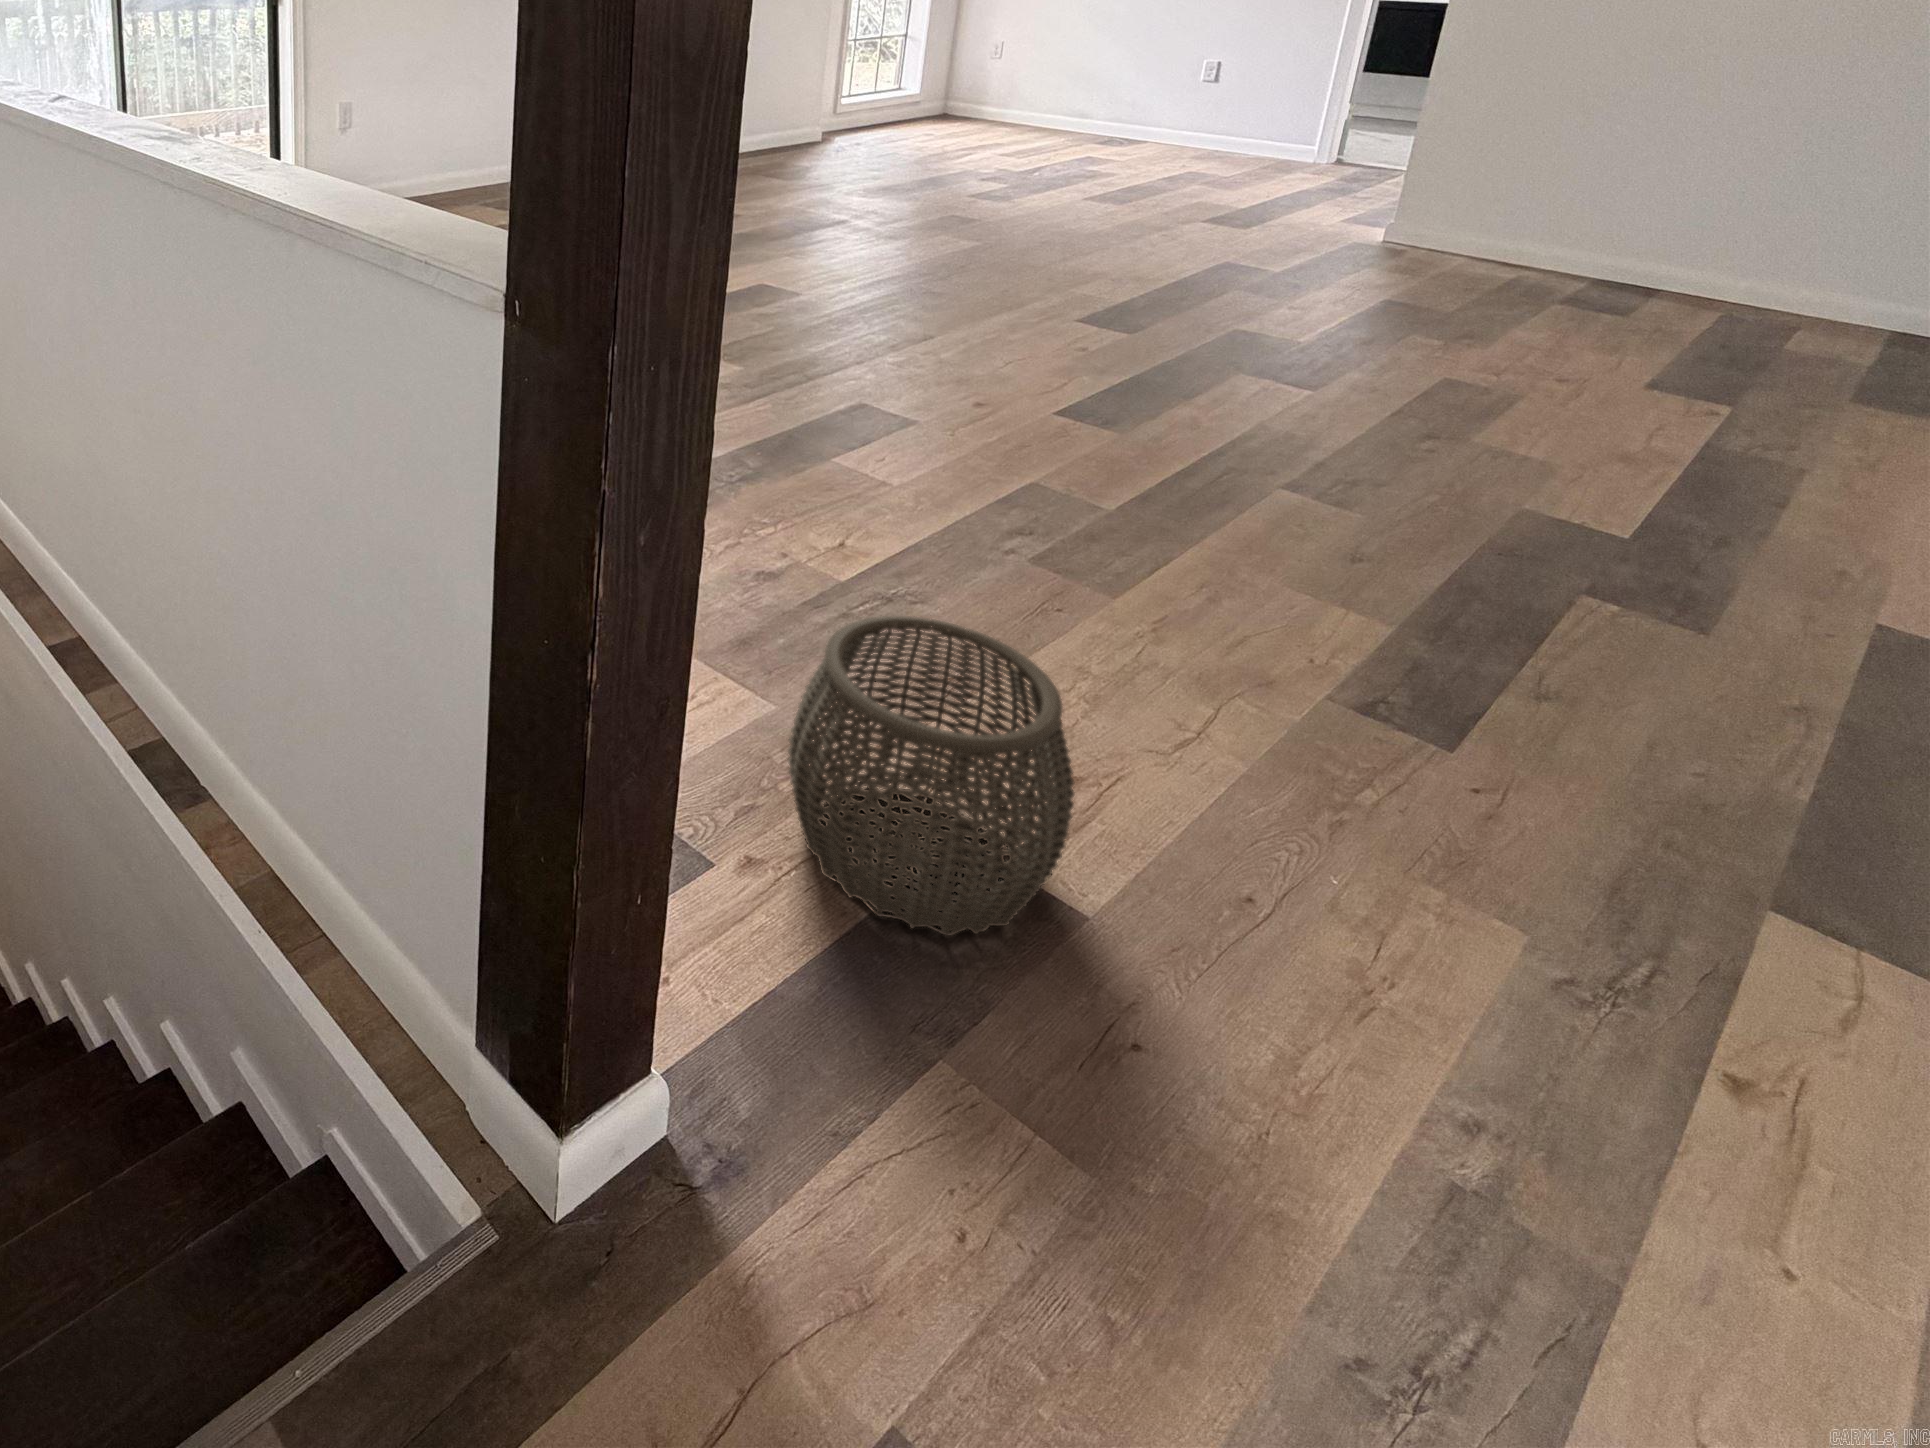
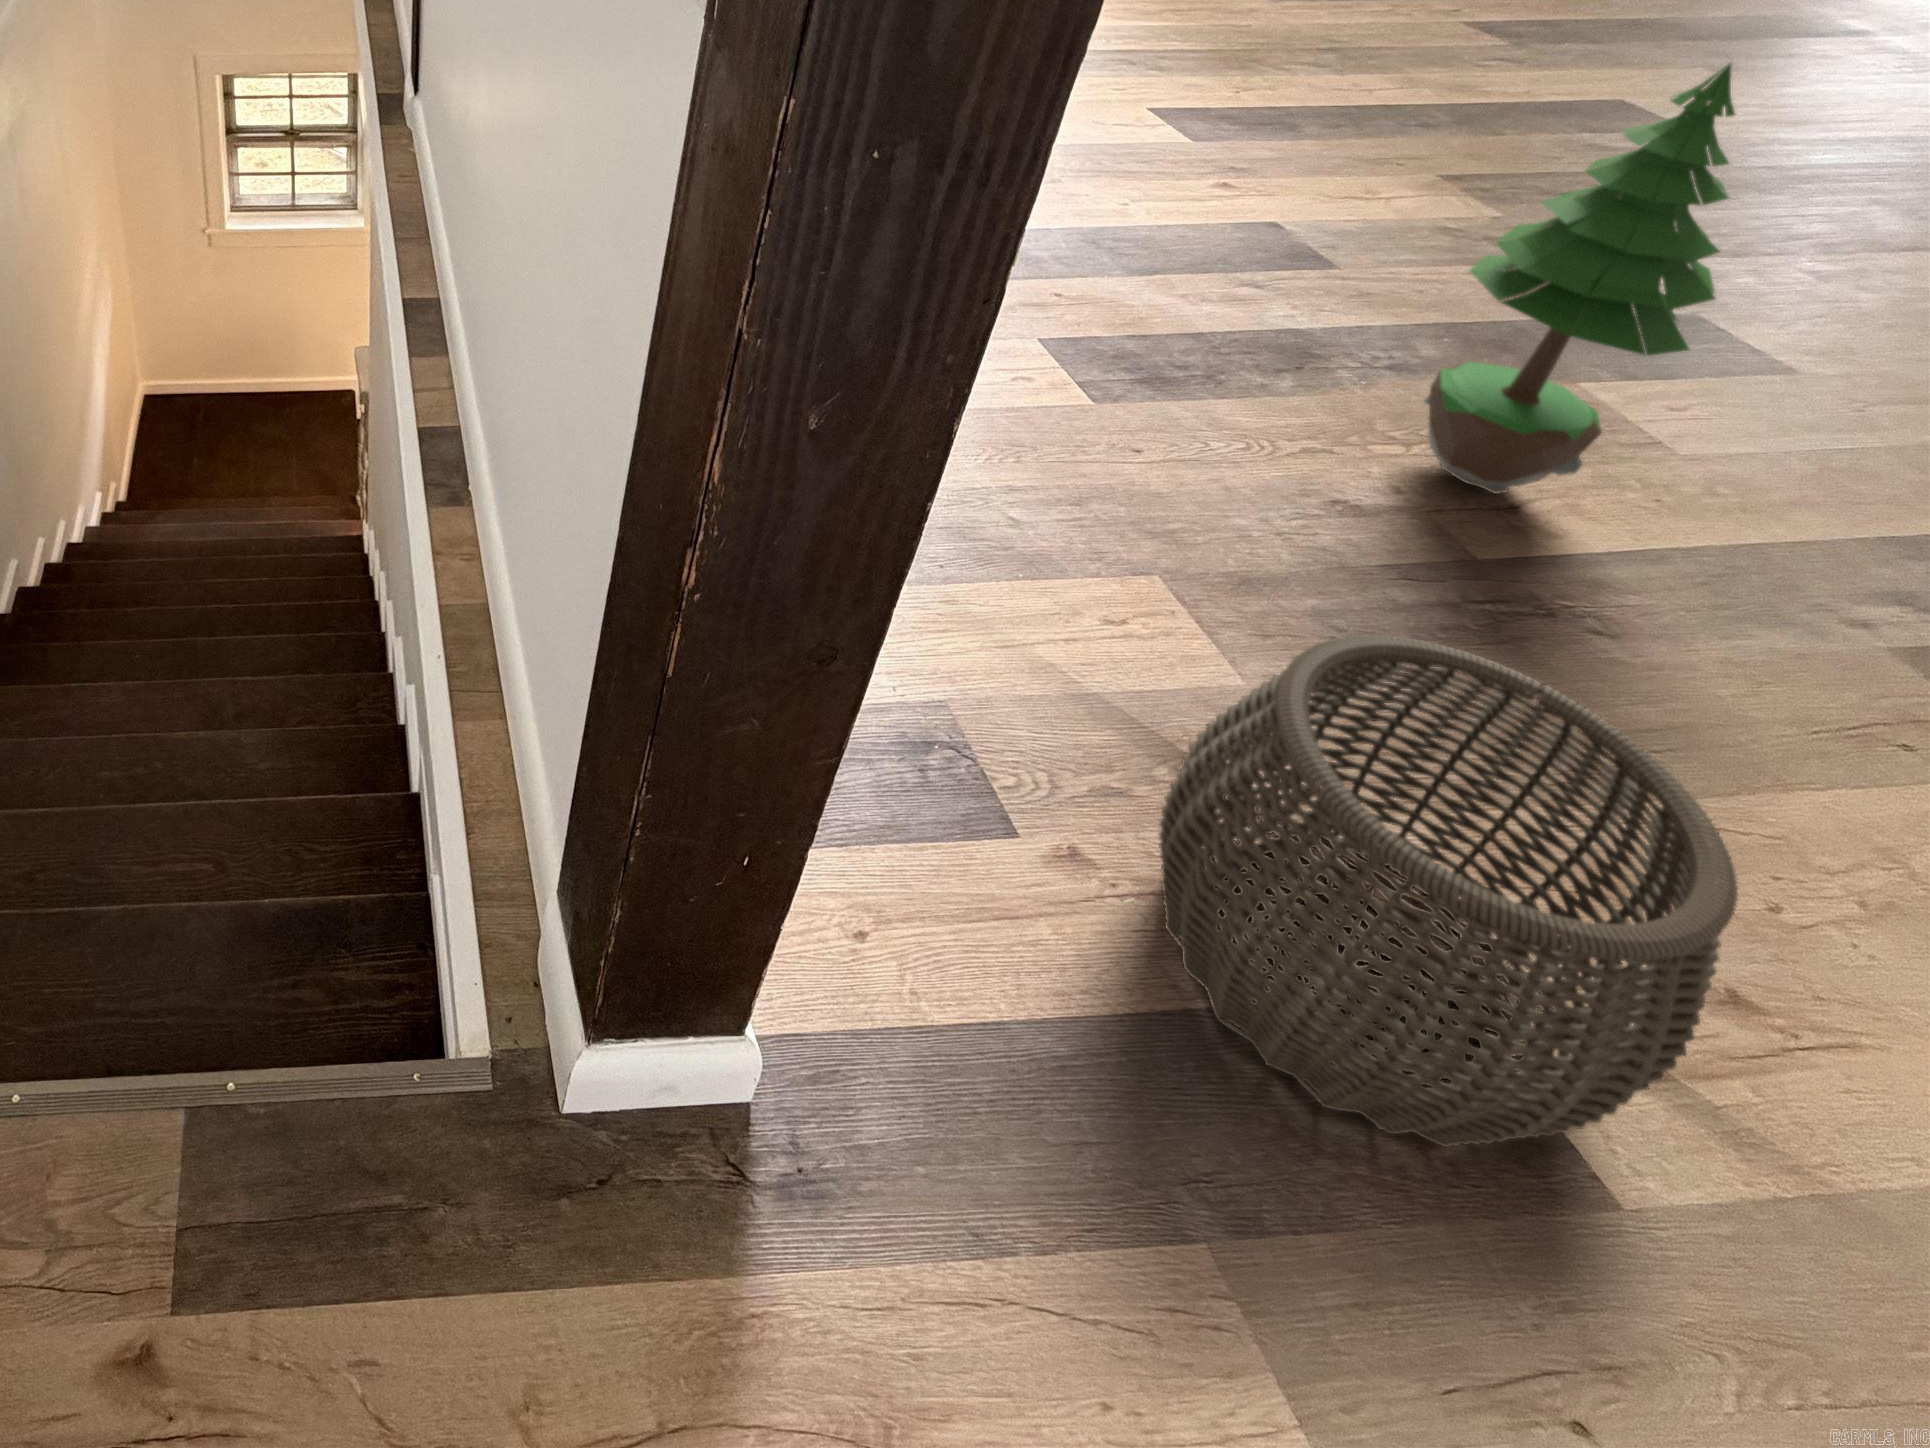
potted tree: none [771,262,884,540] -> present [1424,64,1735,494]

